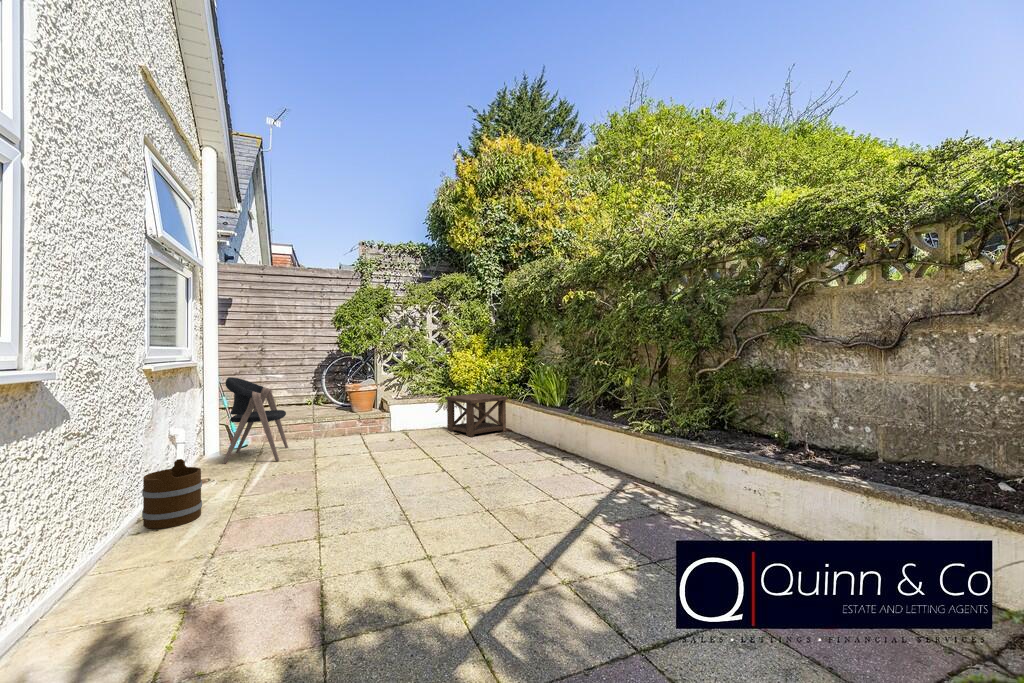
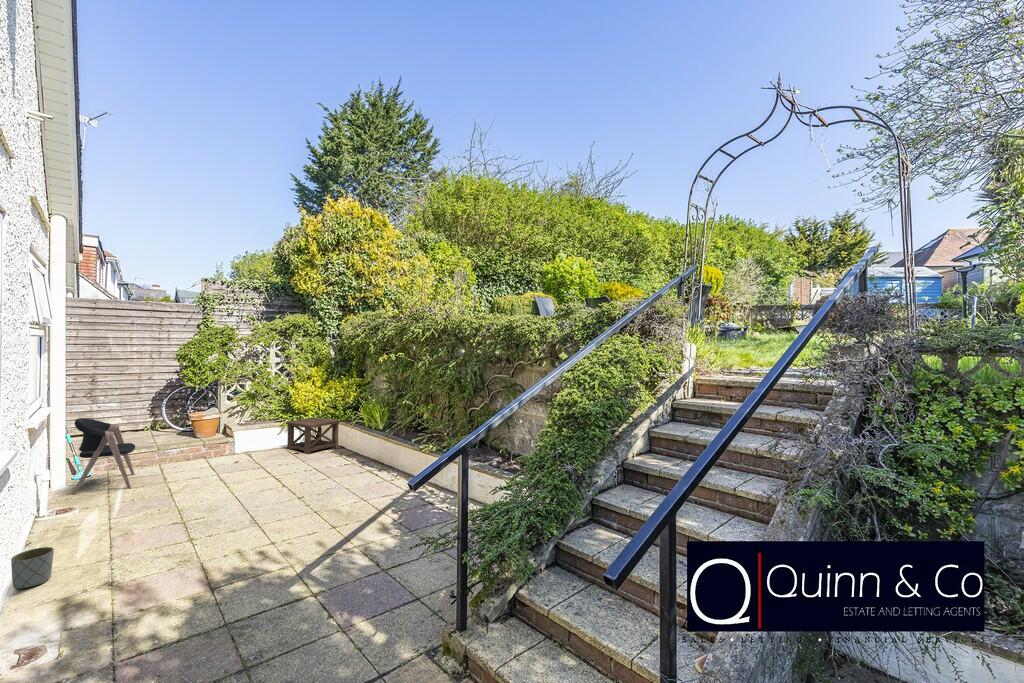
bucket: present [142,459,202,529] -> none [27,496,80,551]
planter: none [87,525,142,584] -> present [11,547,54,590]

